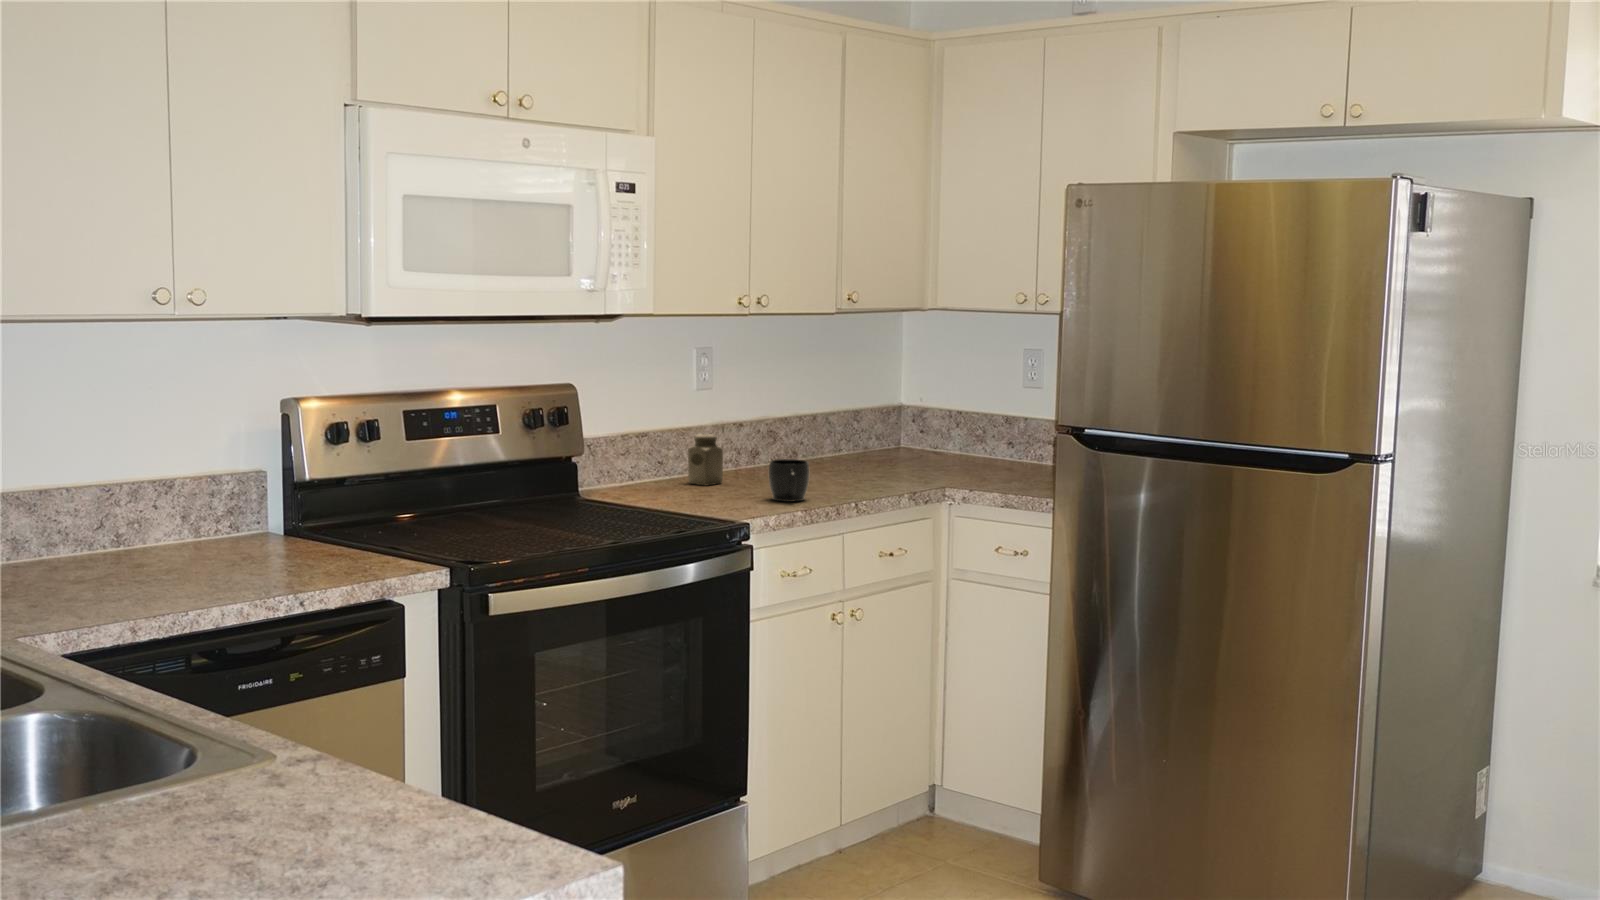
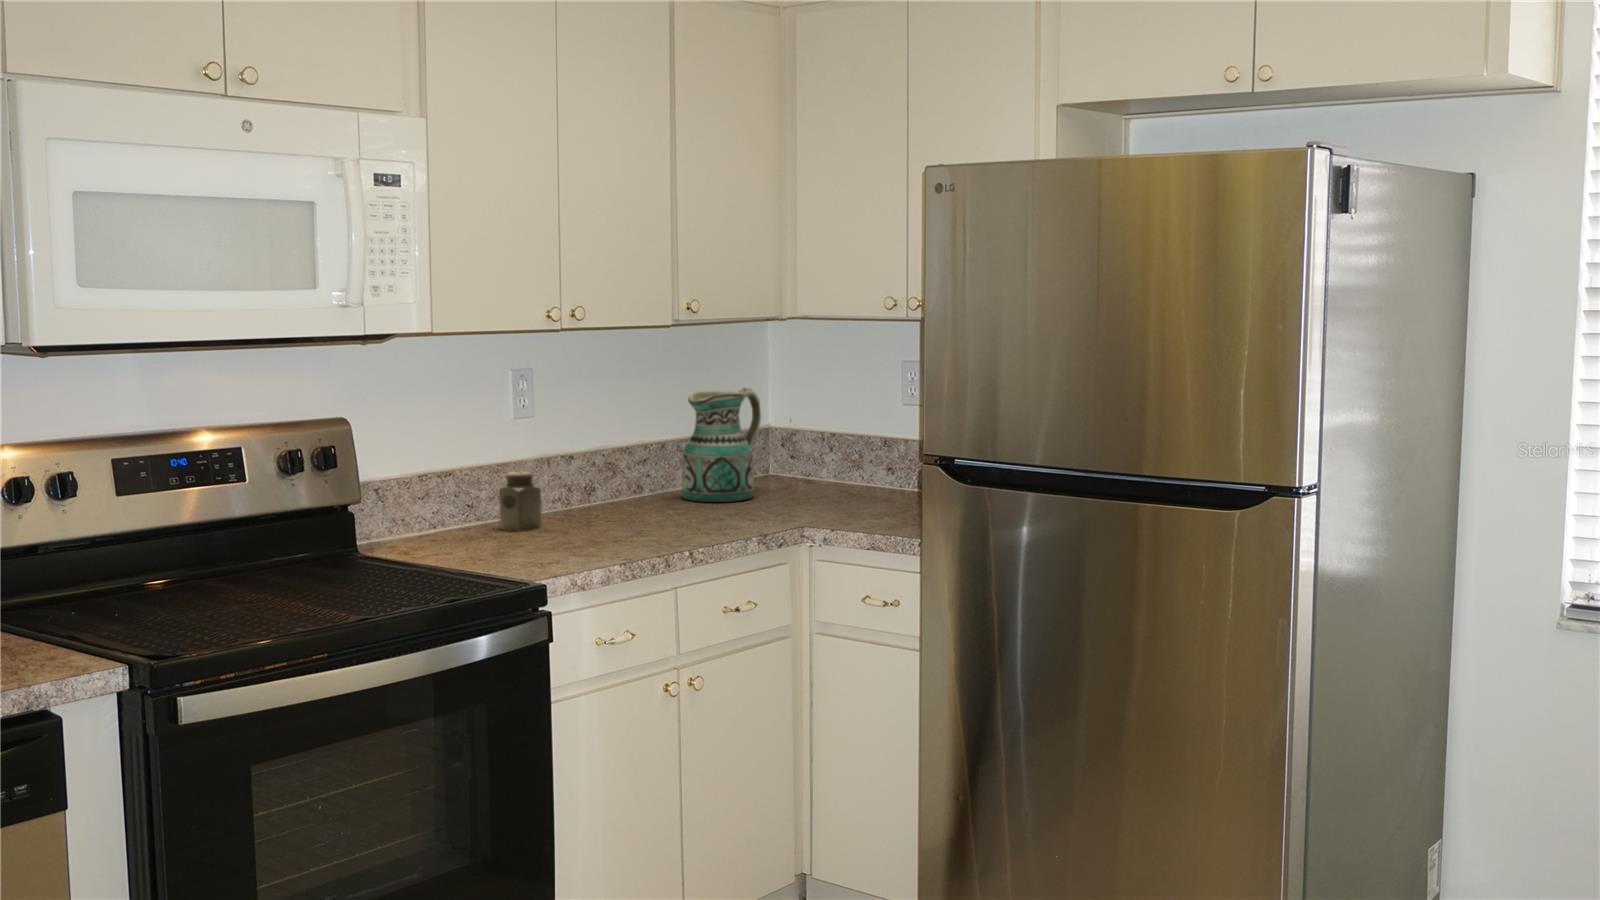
ceramic pitcher: none [831,369,900,467] -> present [681,388,761,502]
mug: present [769,459,809,502] -> none [585,501,634,552]

